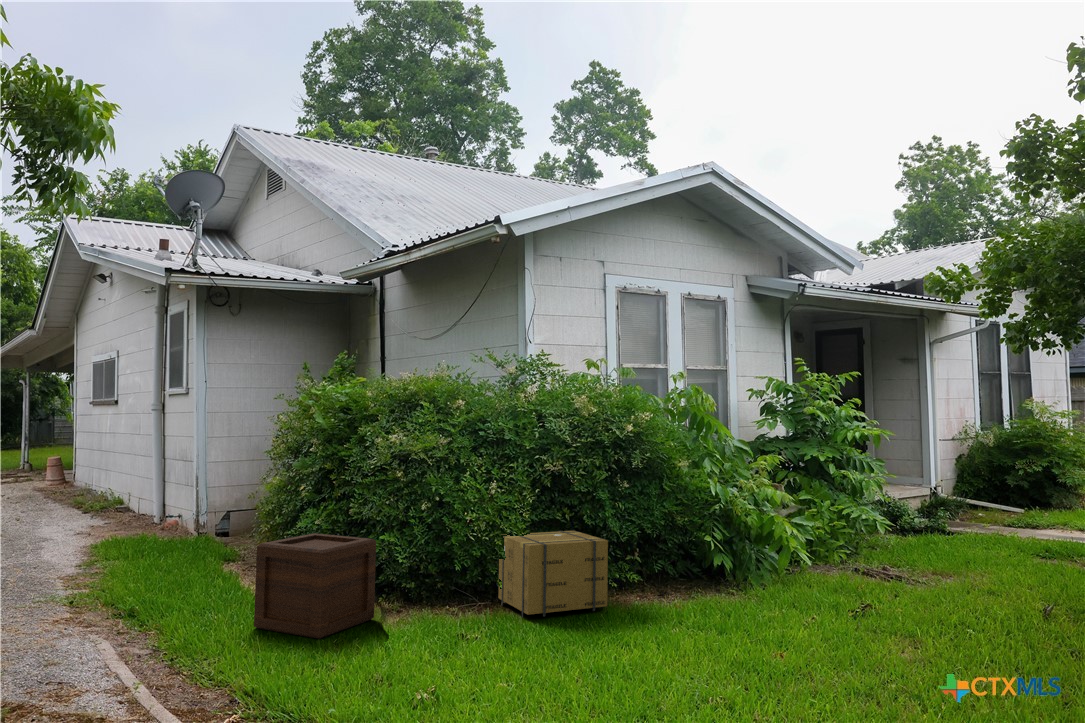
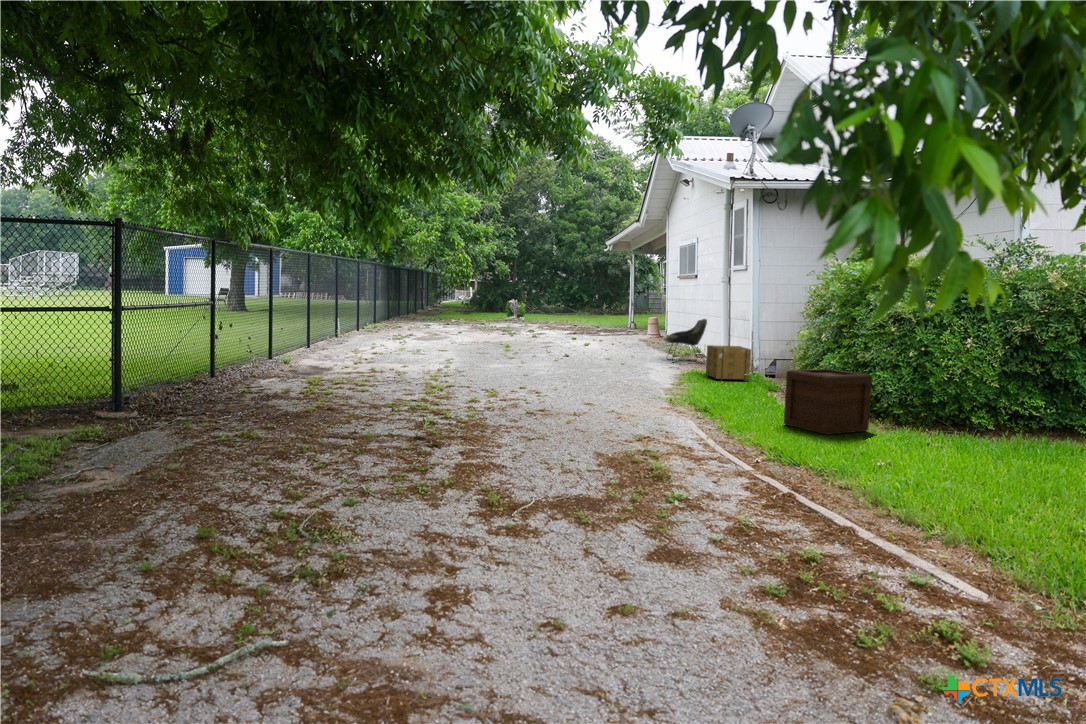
lounge chair: none [64,459,132,526] -> present [665,319,707,364]
cardboard box: present [498,531,608,617] -> present [706,345,751,381]

